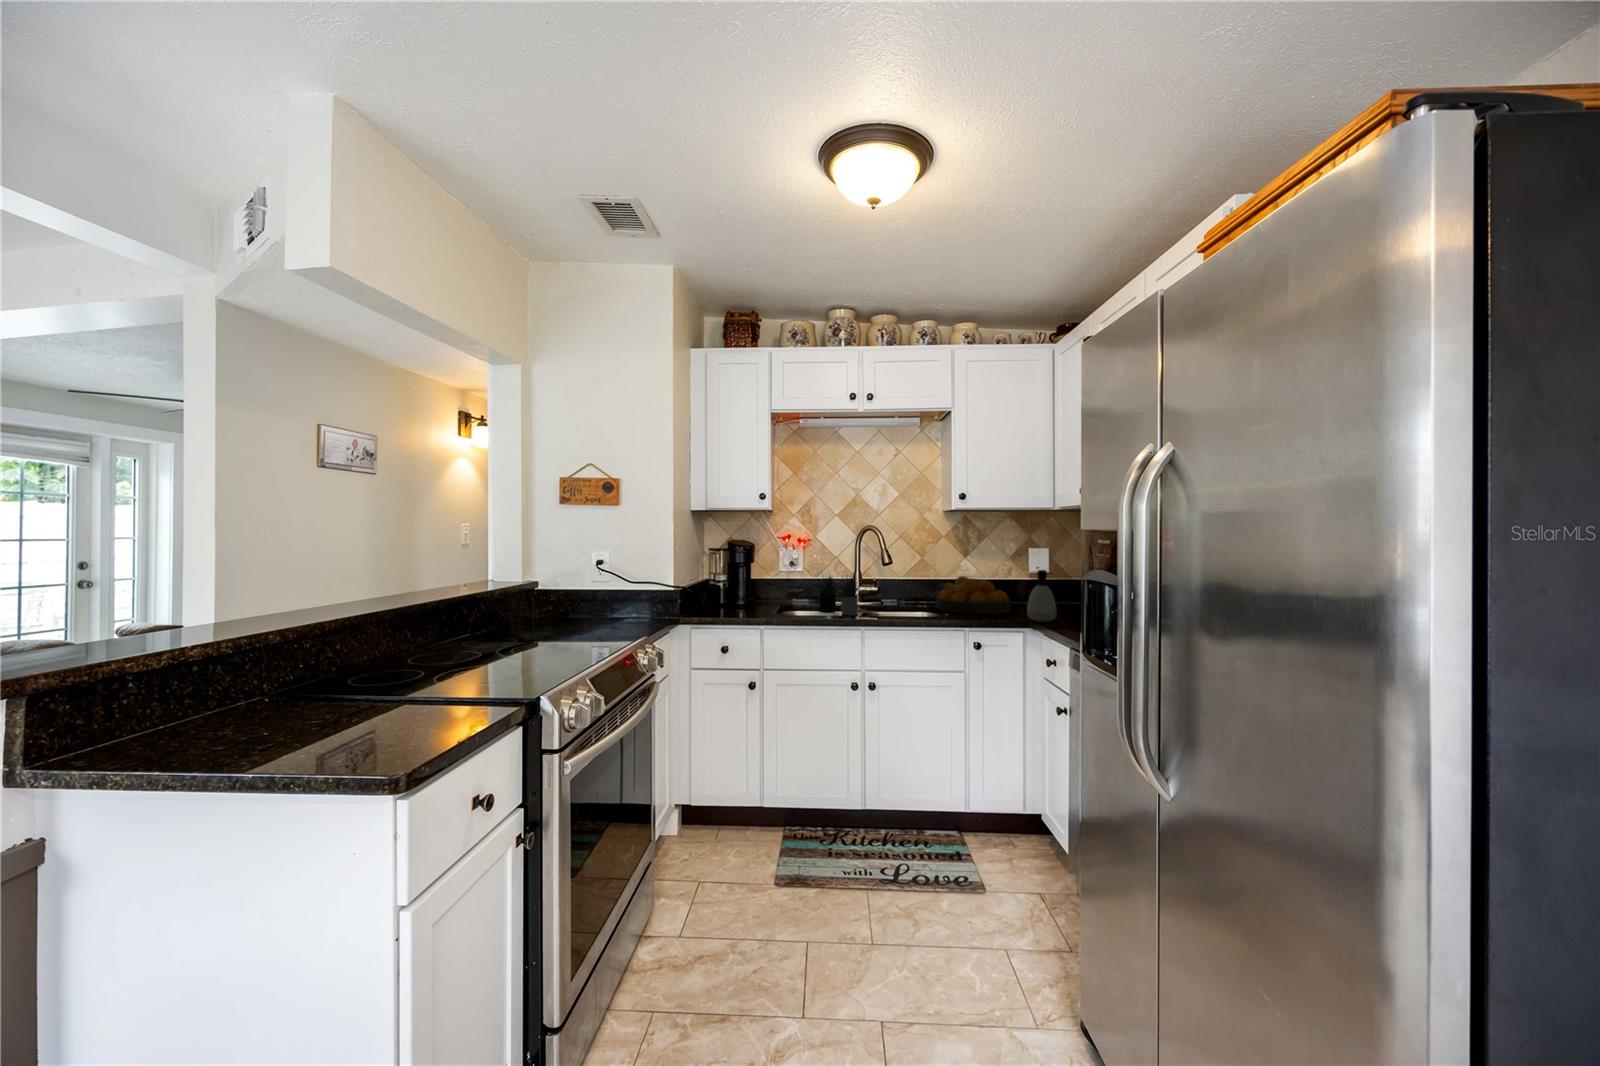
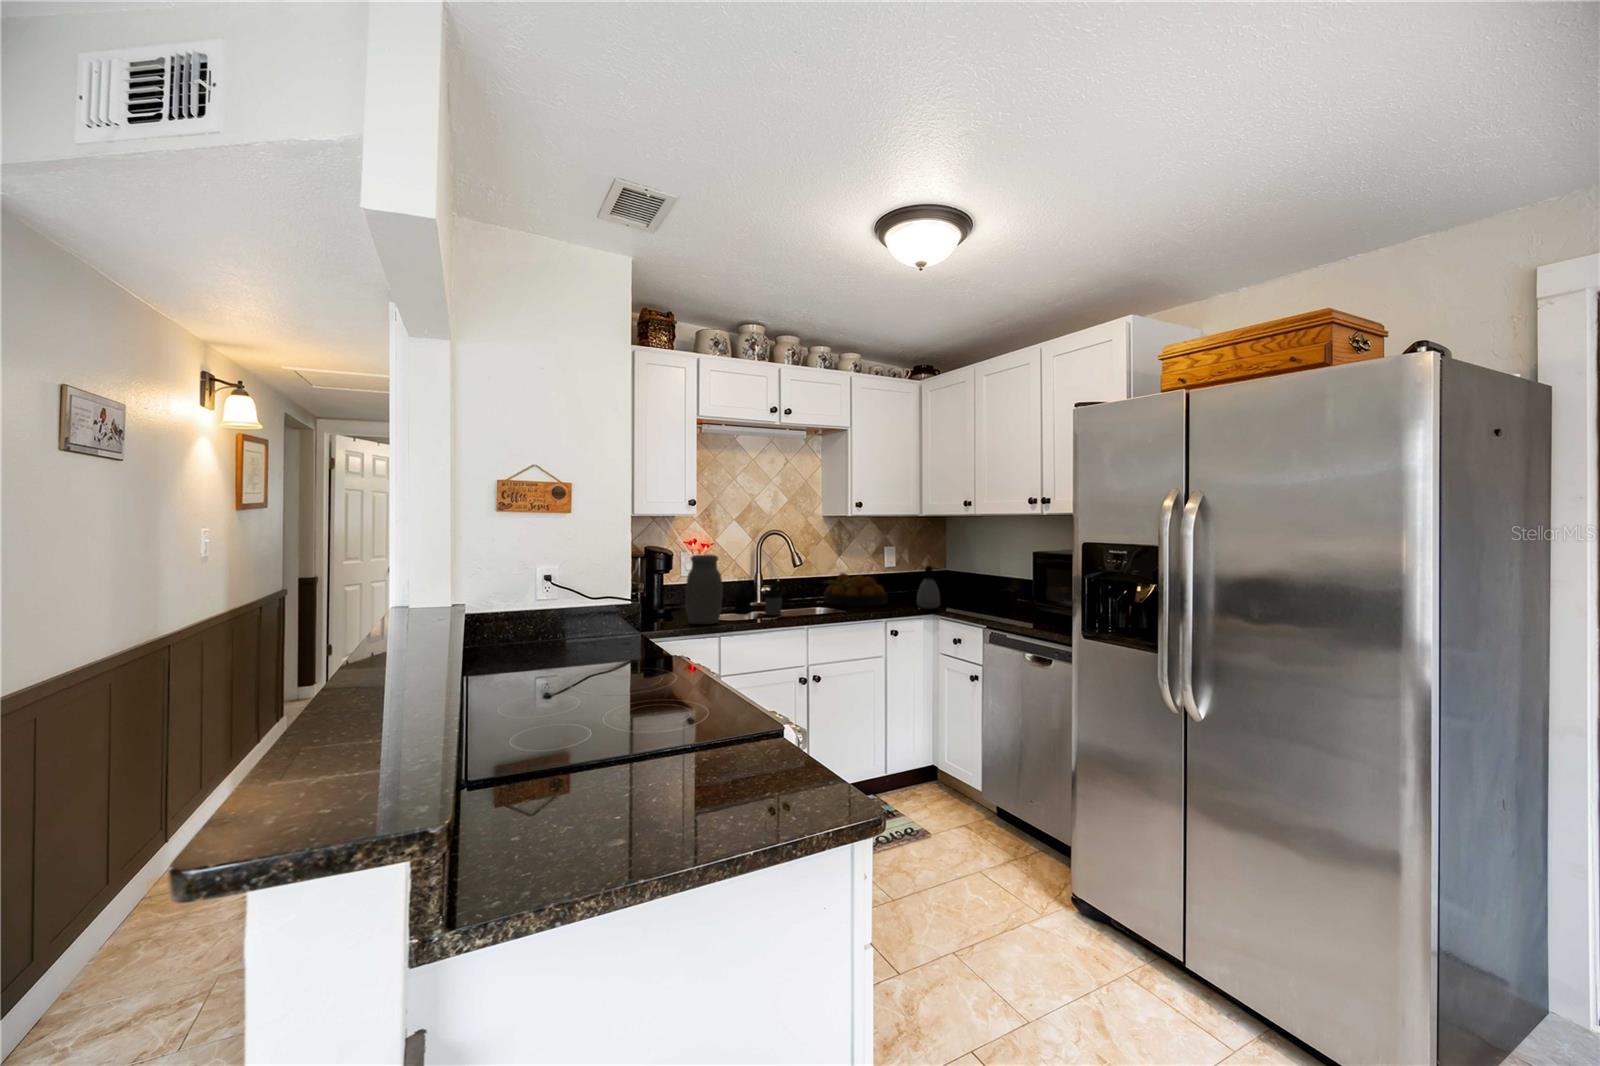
jar: none [746,549,782,618] -> present [685,555,723,624]

